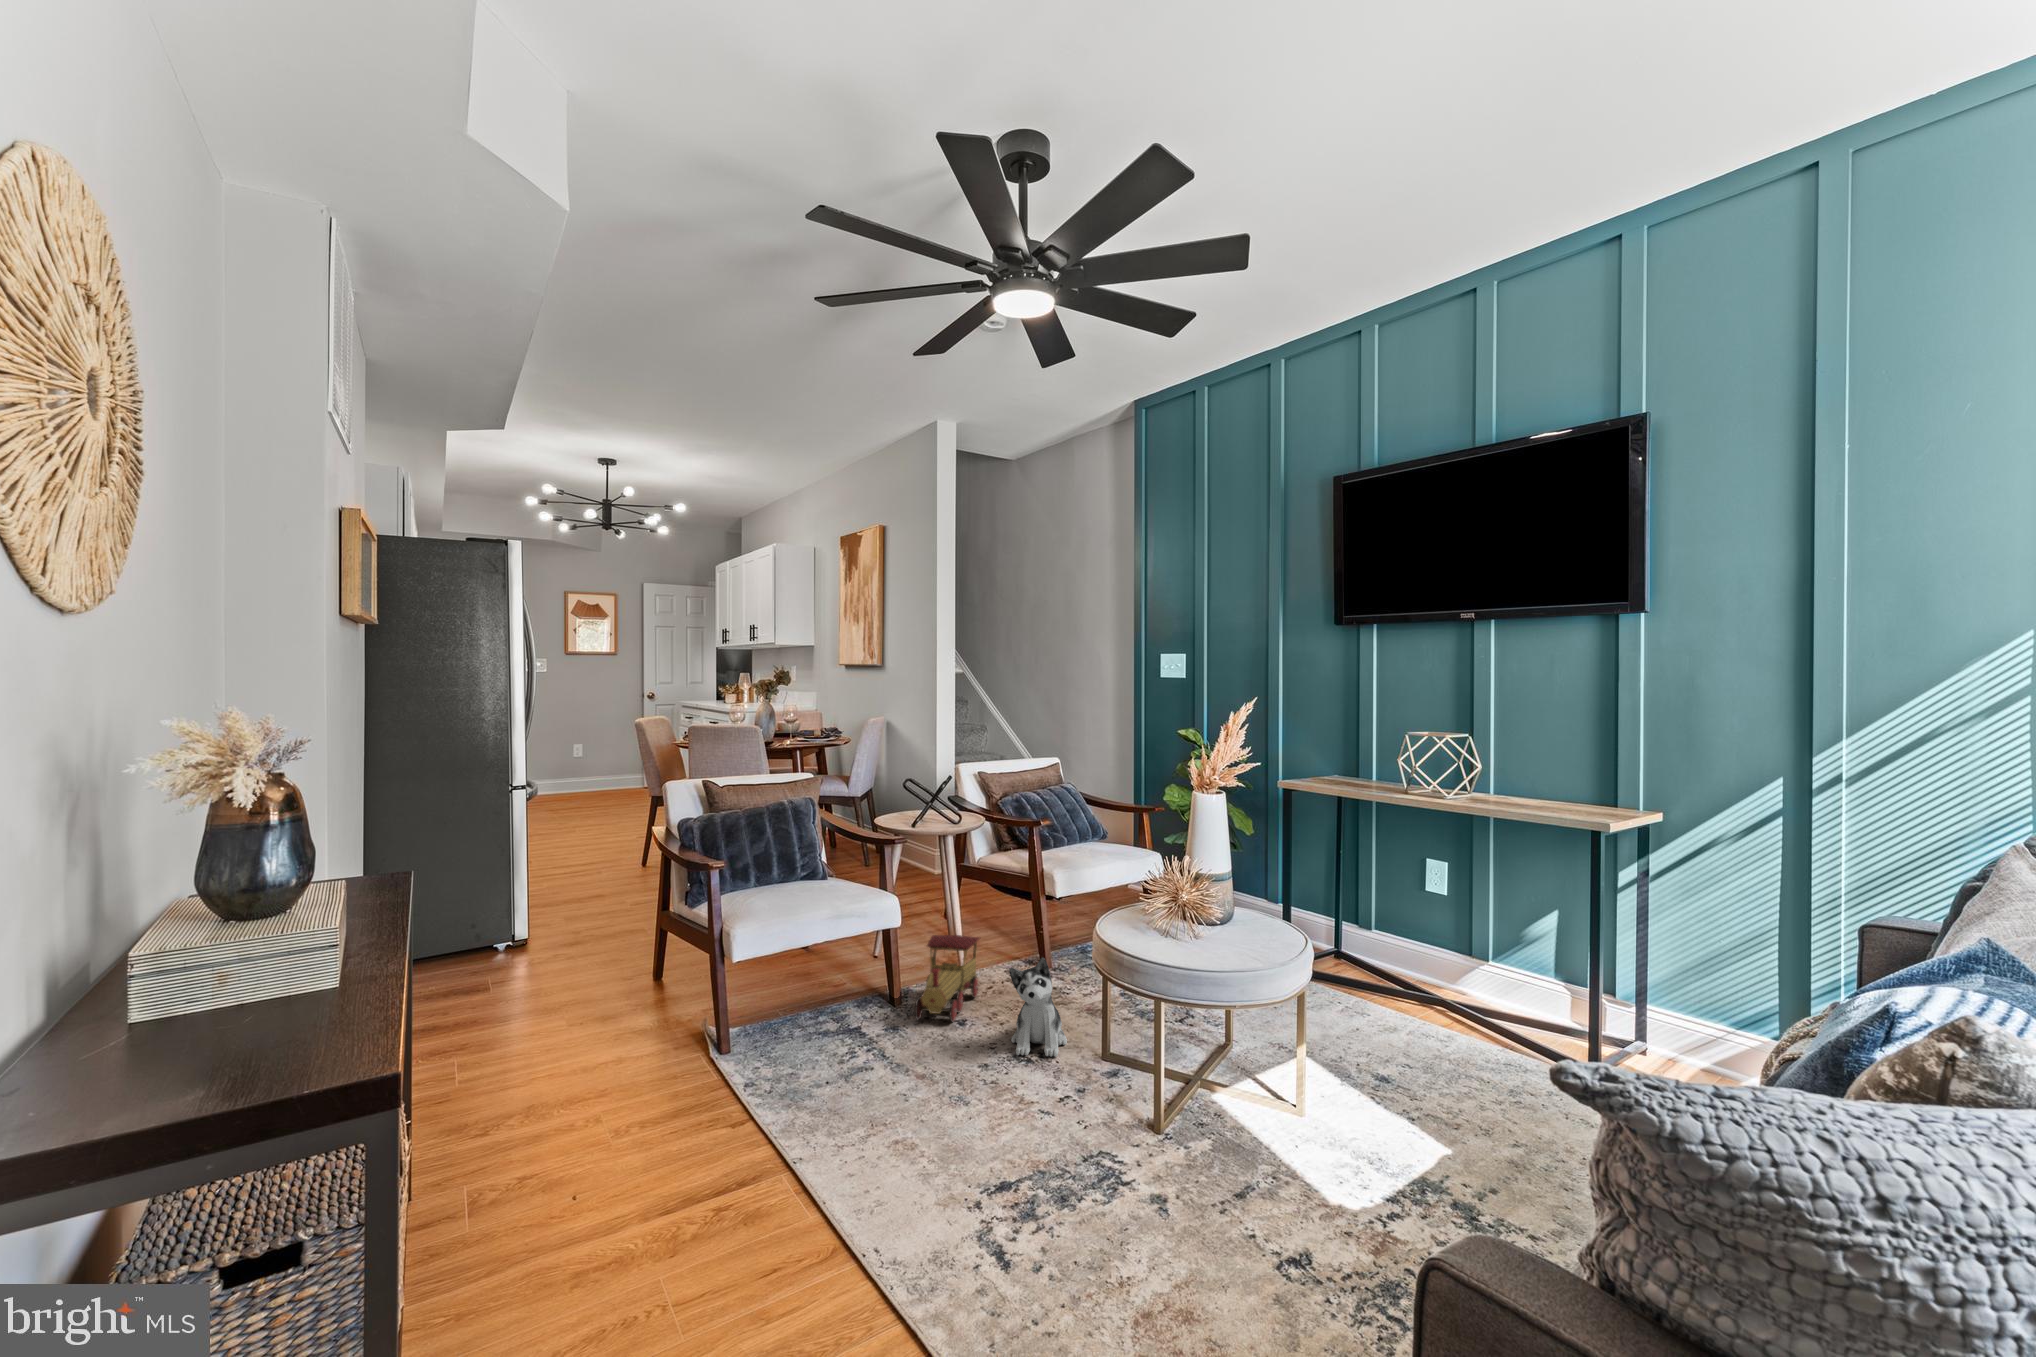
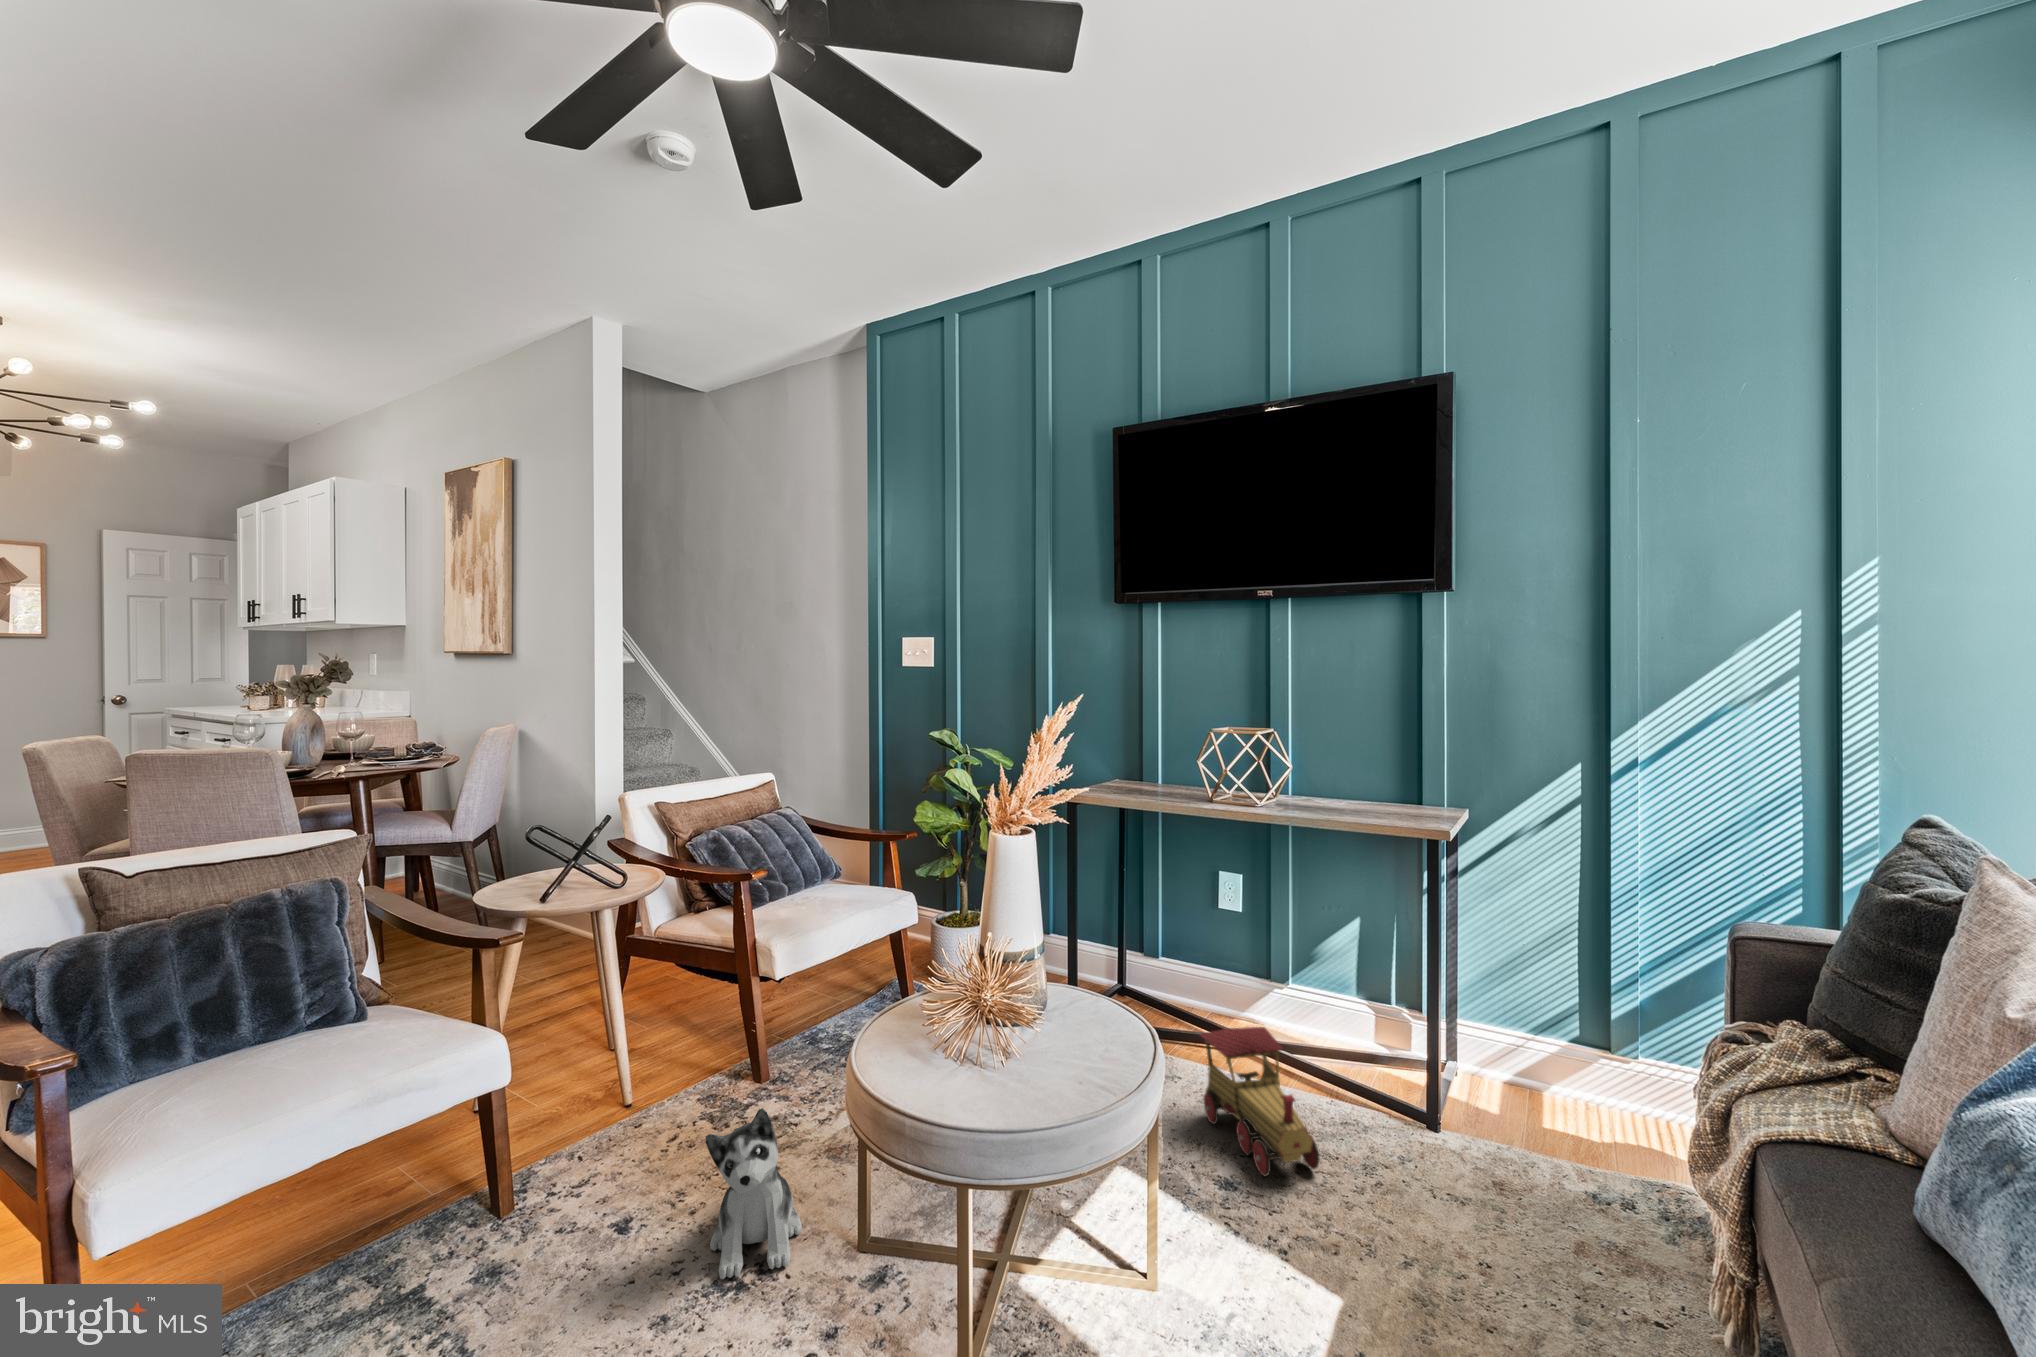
toy train: present [915,935,979,1022] -> present [1200,1027,1320,1176]

